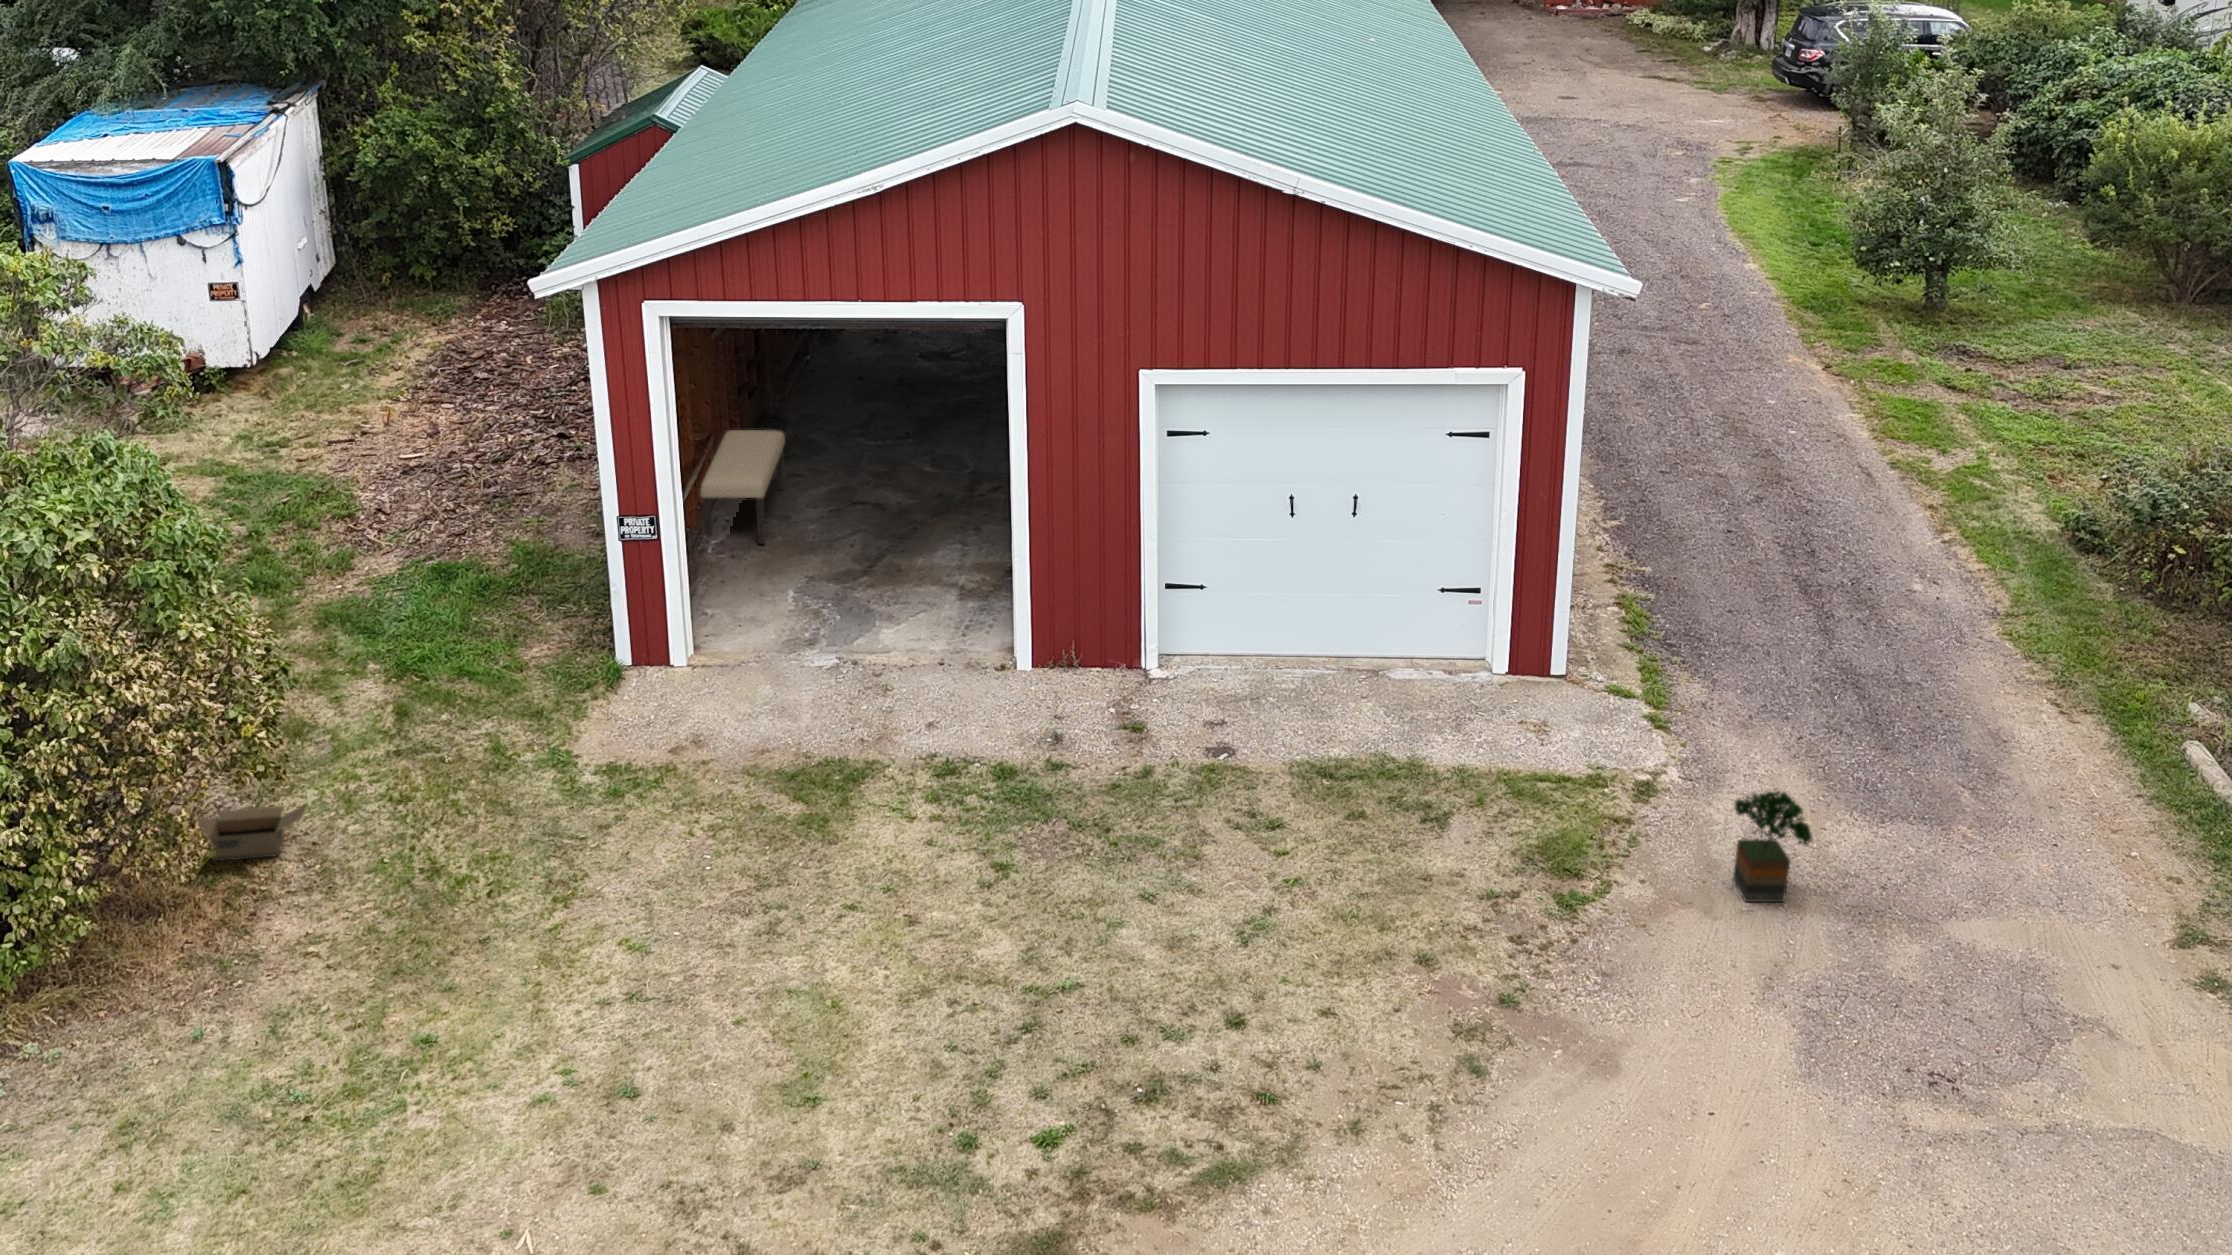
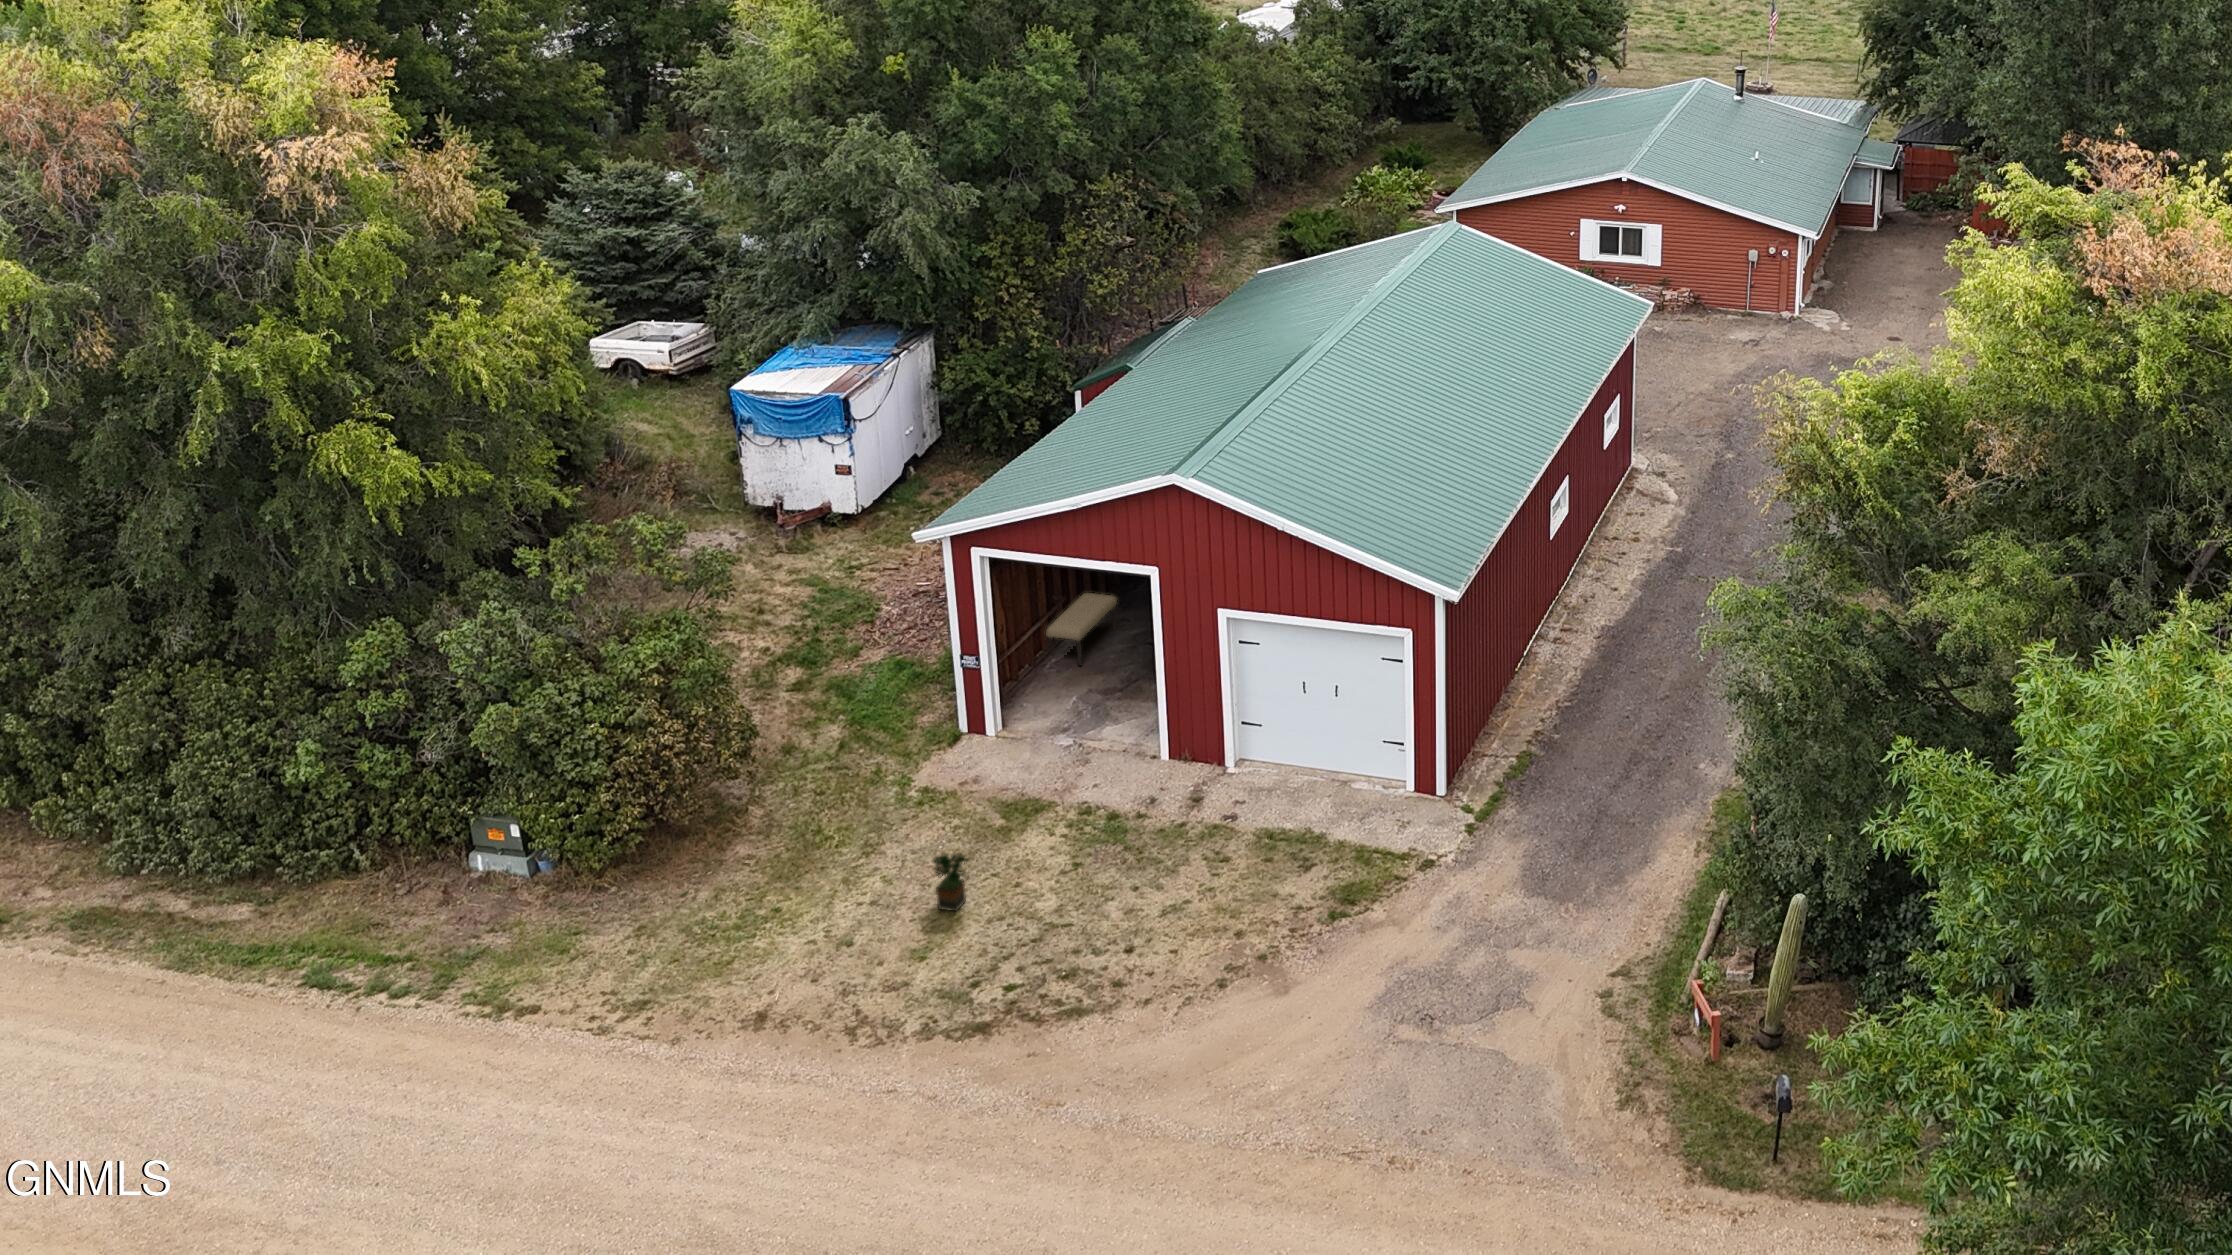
potted tree: present [1733,791,1812,902] -> present [933,854,968,911]
cardboard box: present [197,804,306,861] -> none [704,790,767,816]

